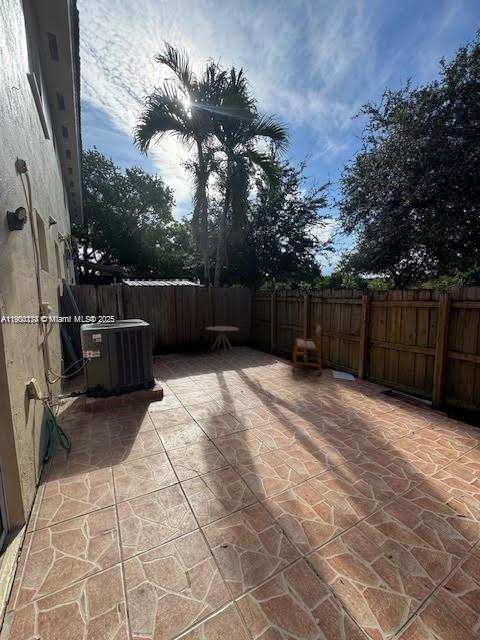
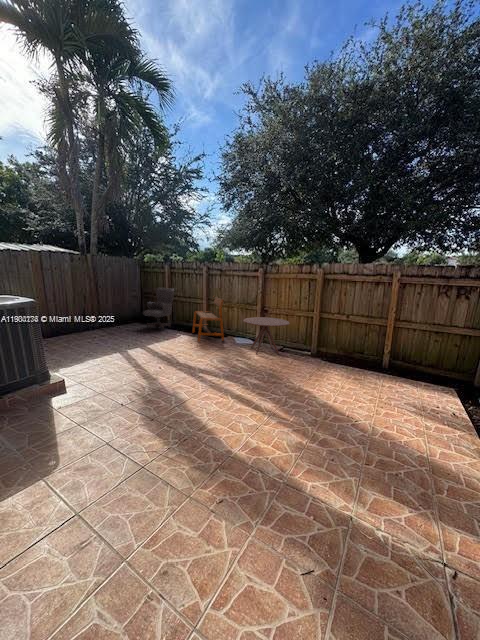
chair: none [249,314,279,355] -> present [143,288,174,329]
round table: present [206,326,238,352] -> present [243,317,289,354]

